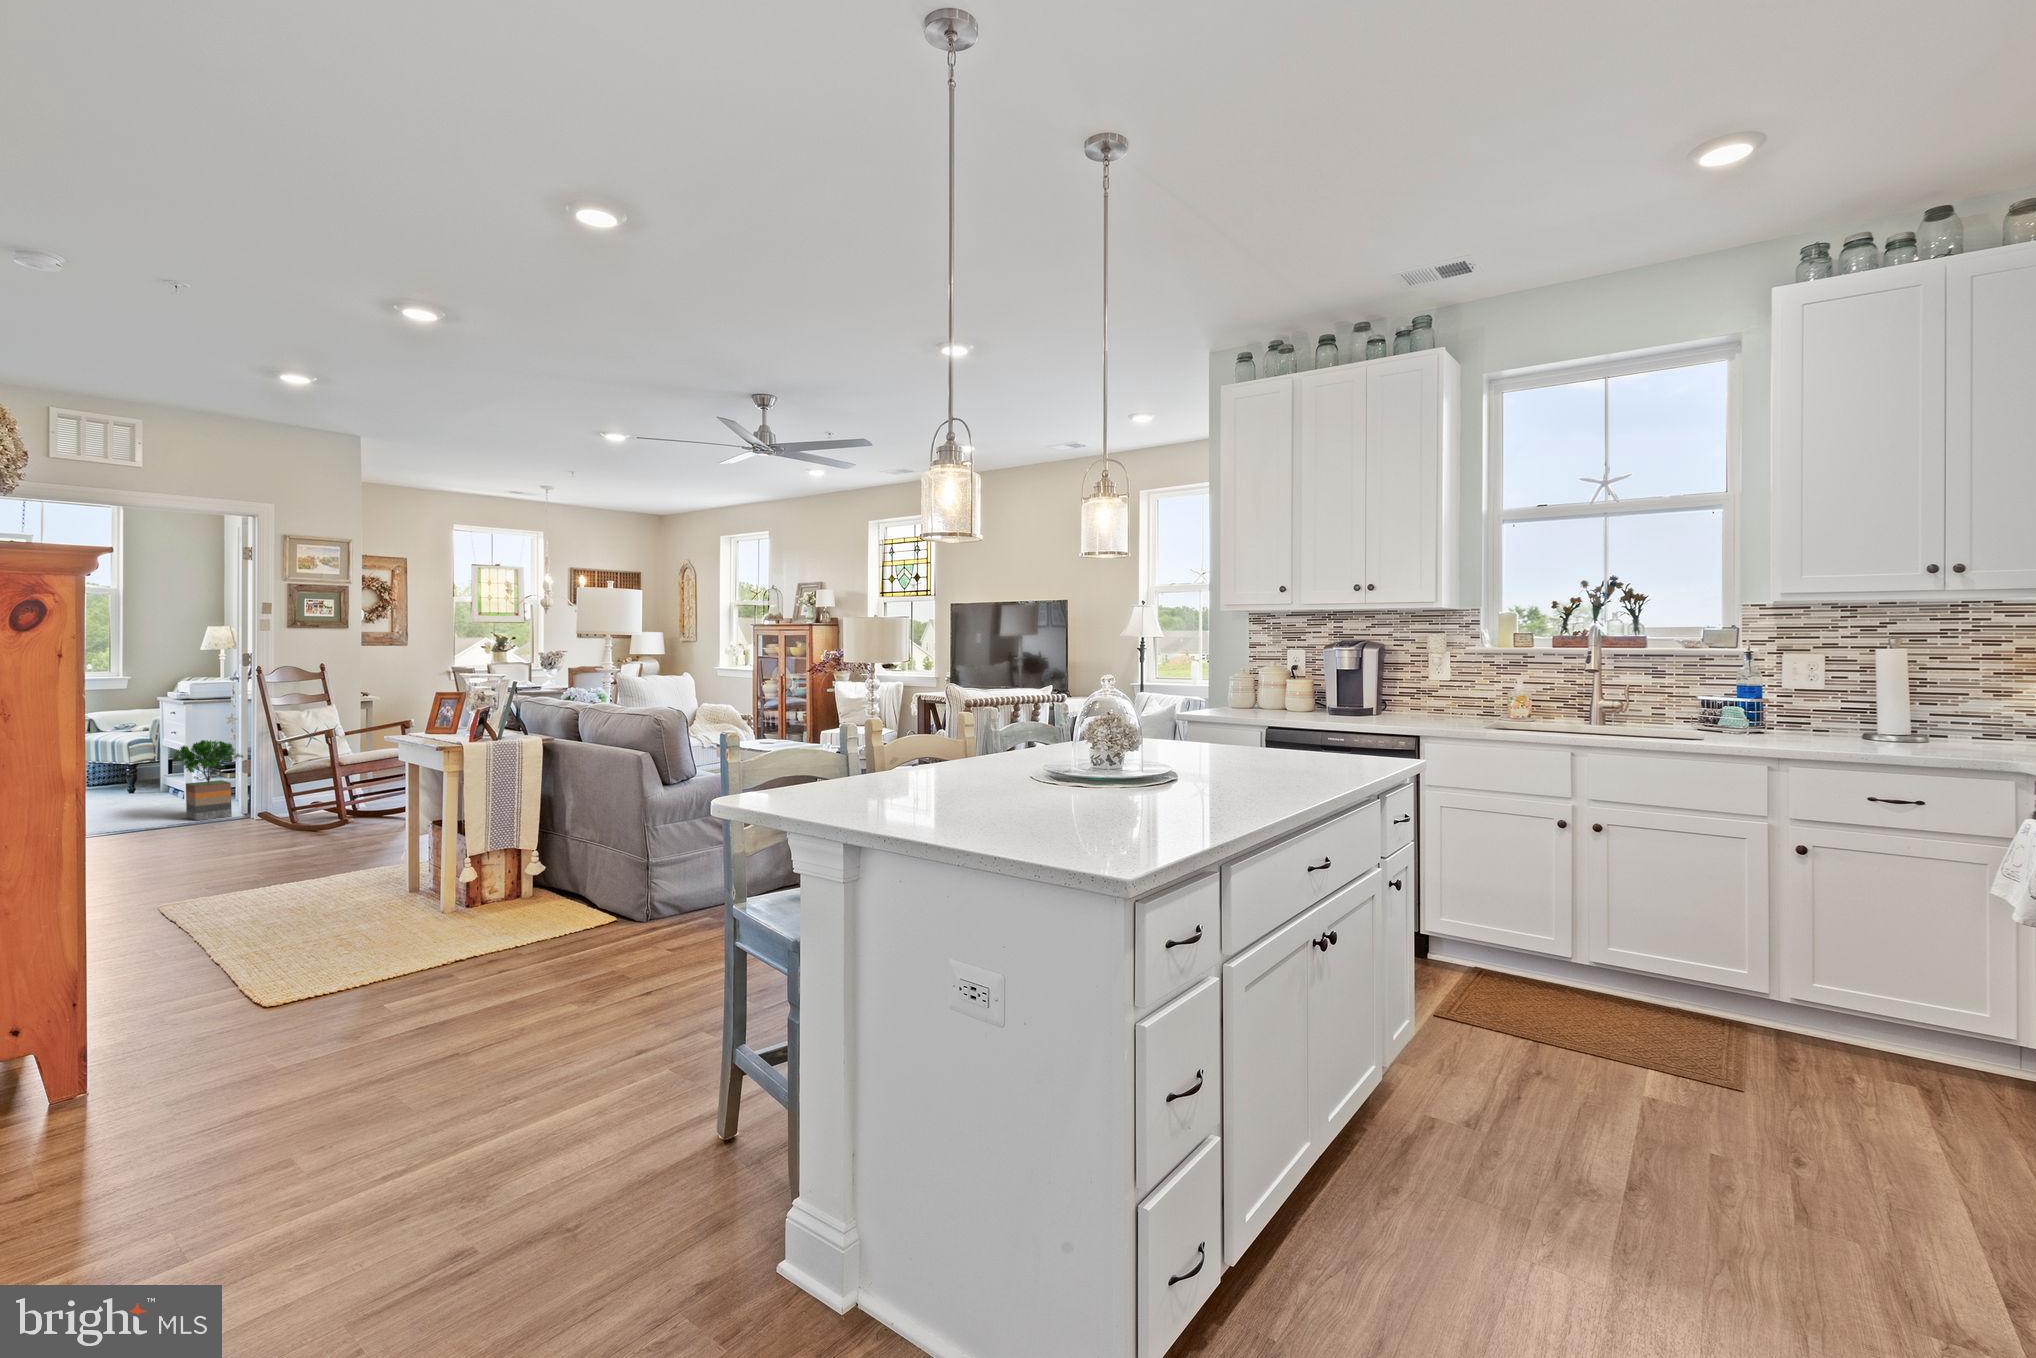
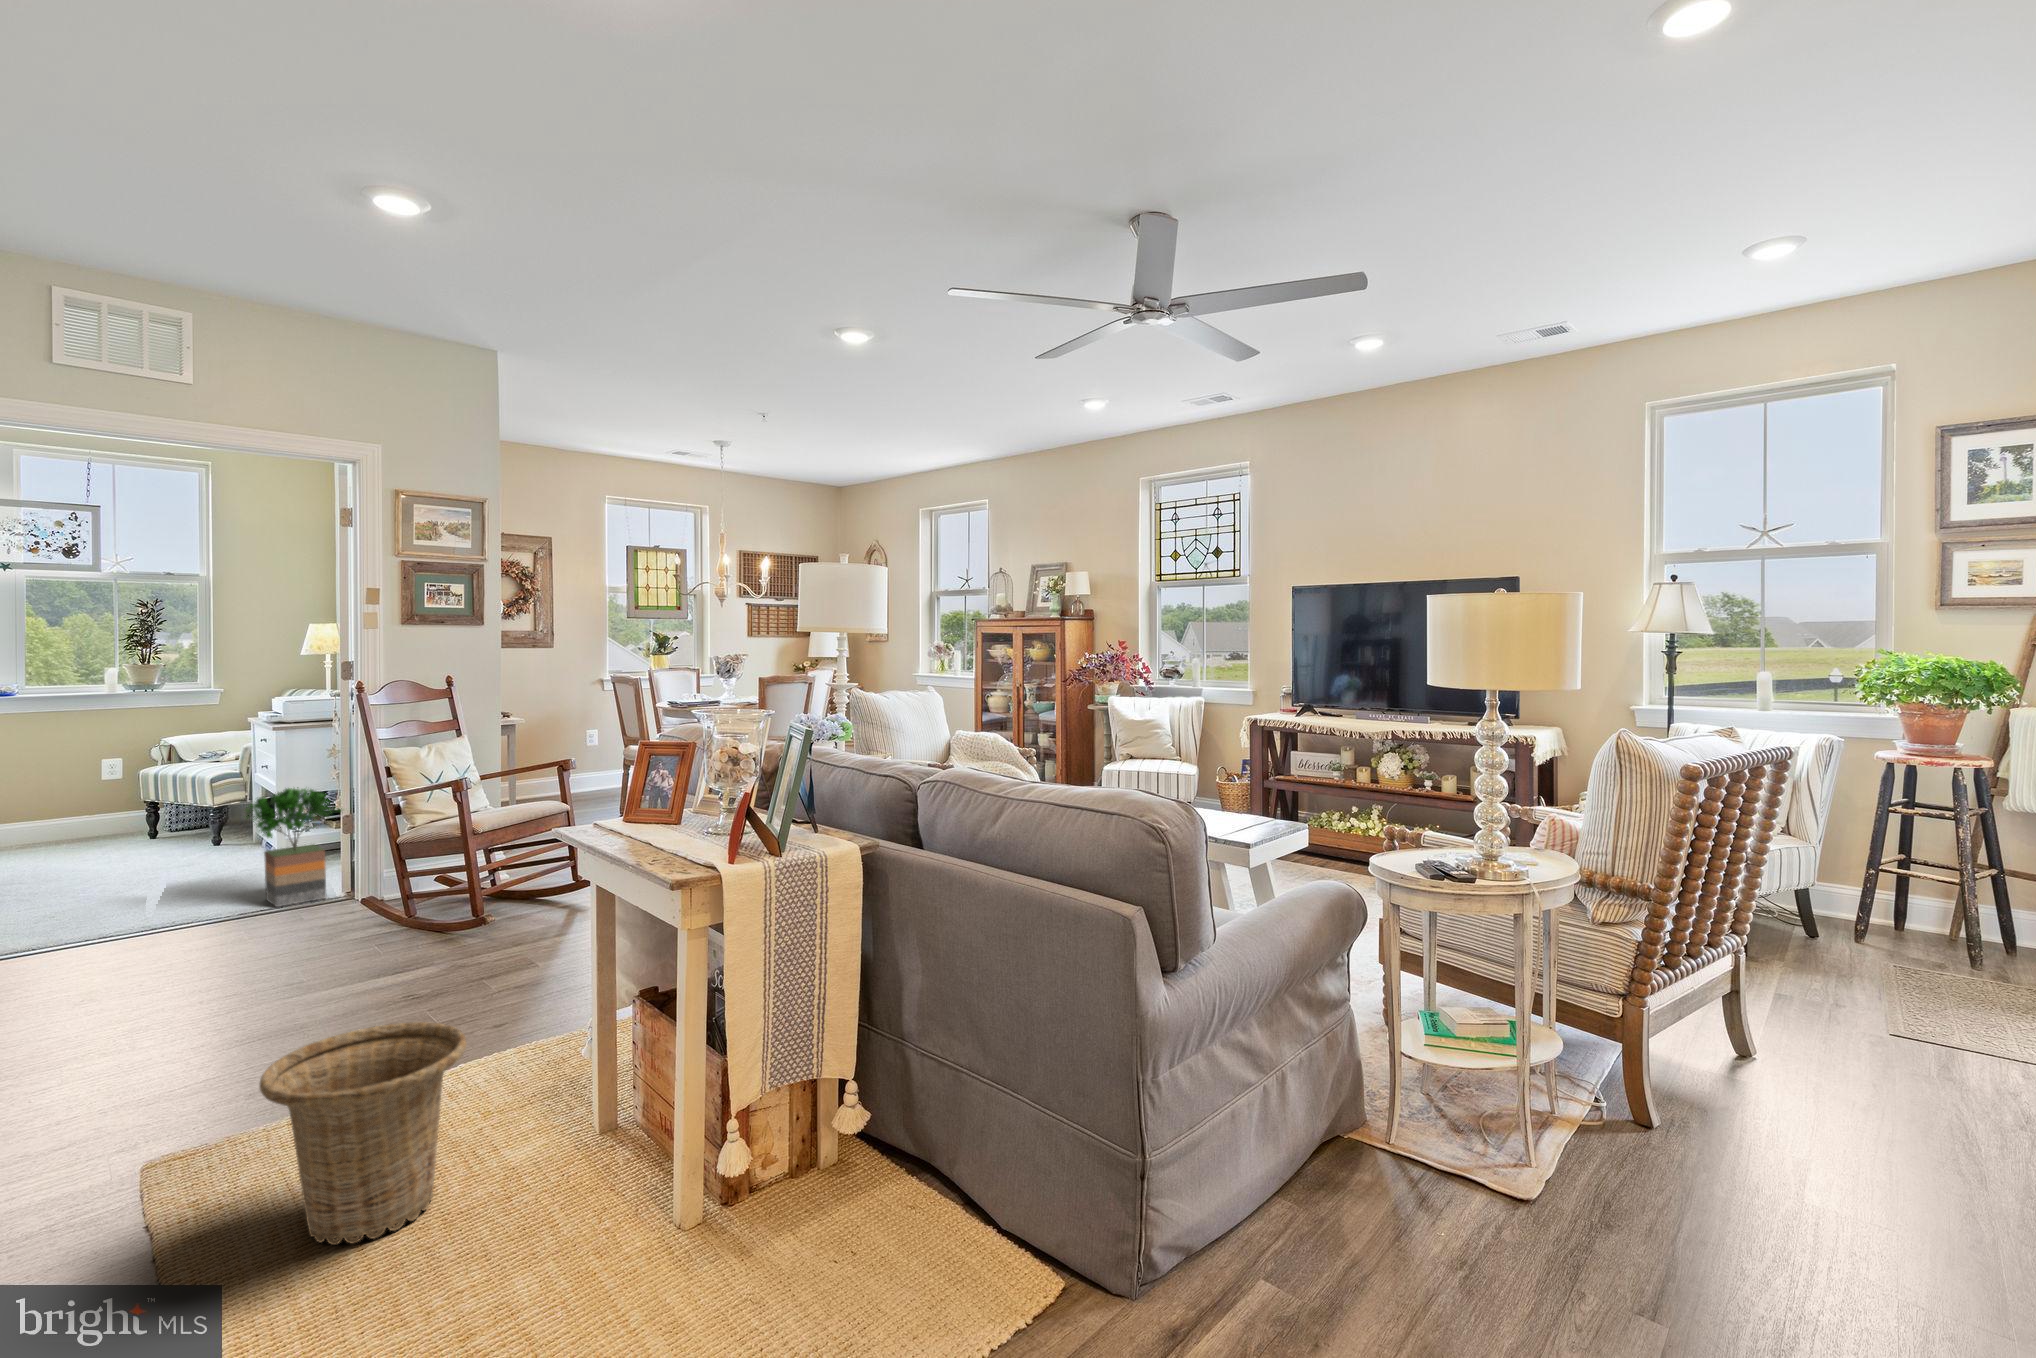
basket: none [232,830,336,922] -> present [259,1022,467,1245]

